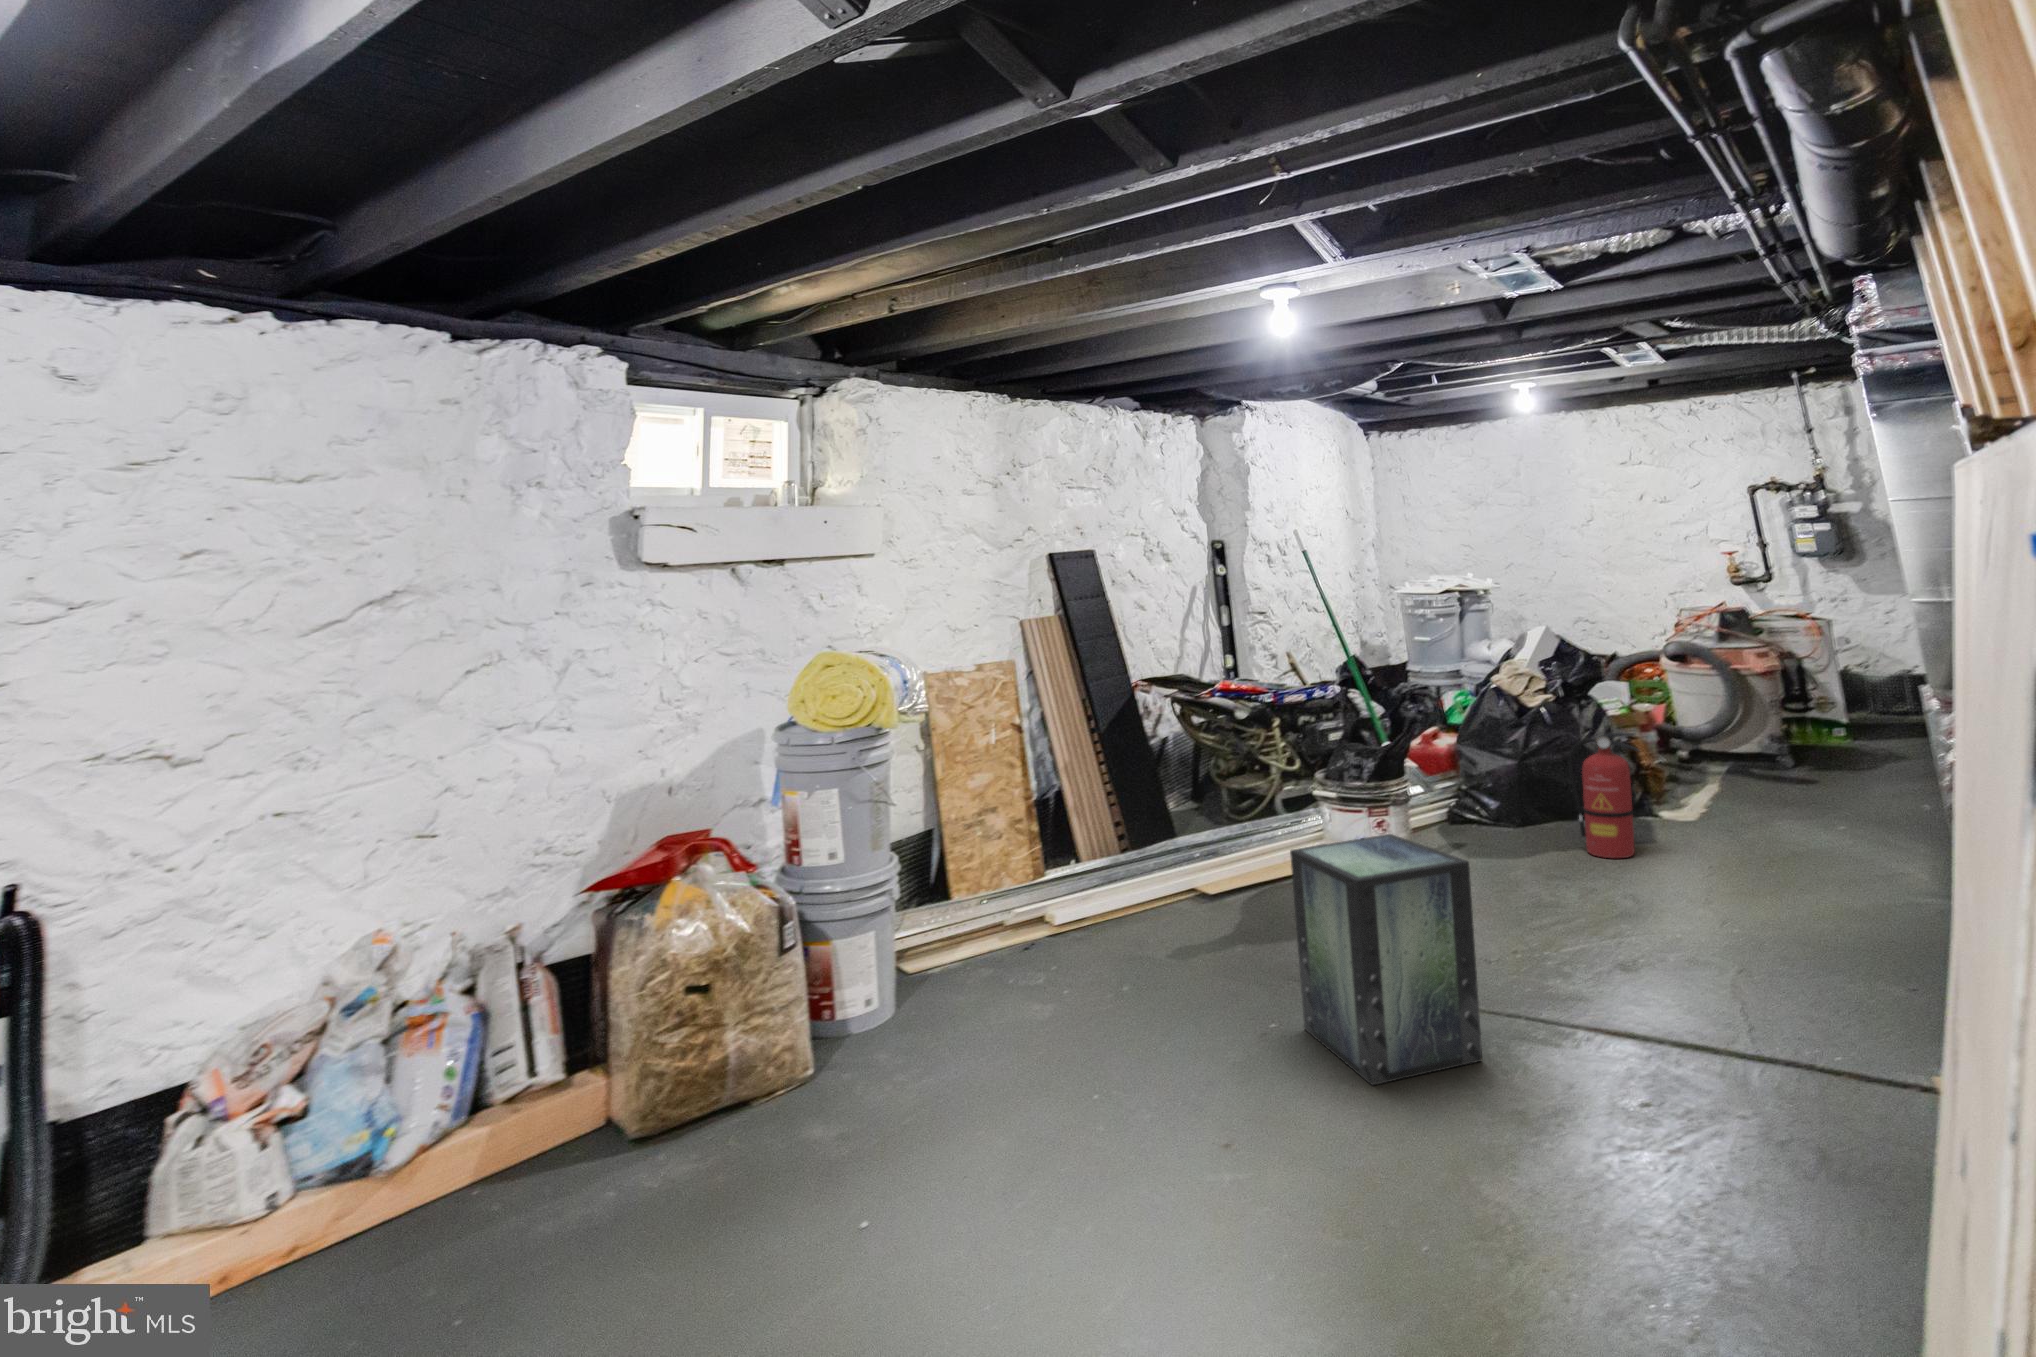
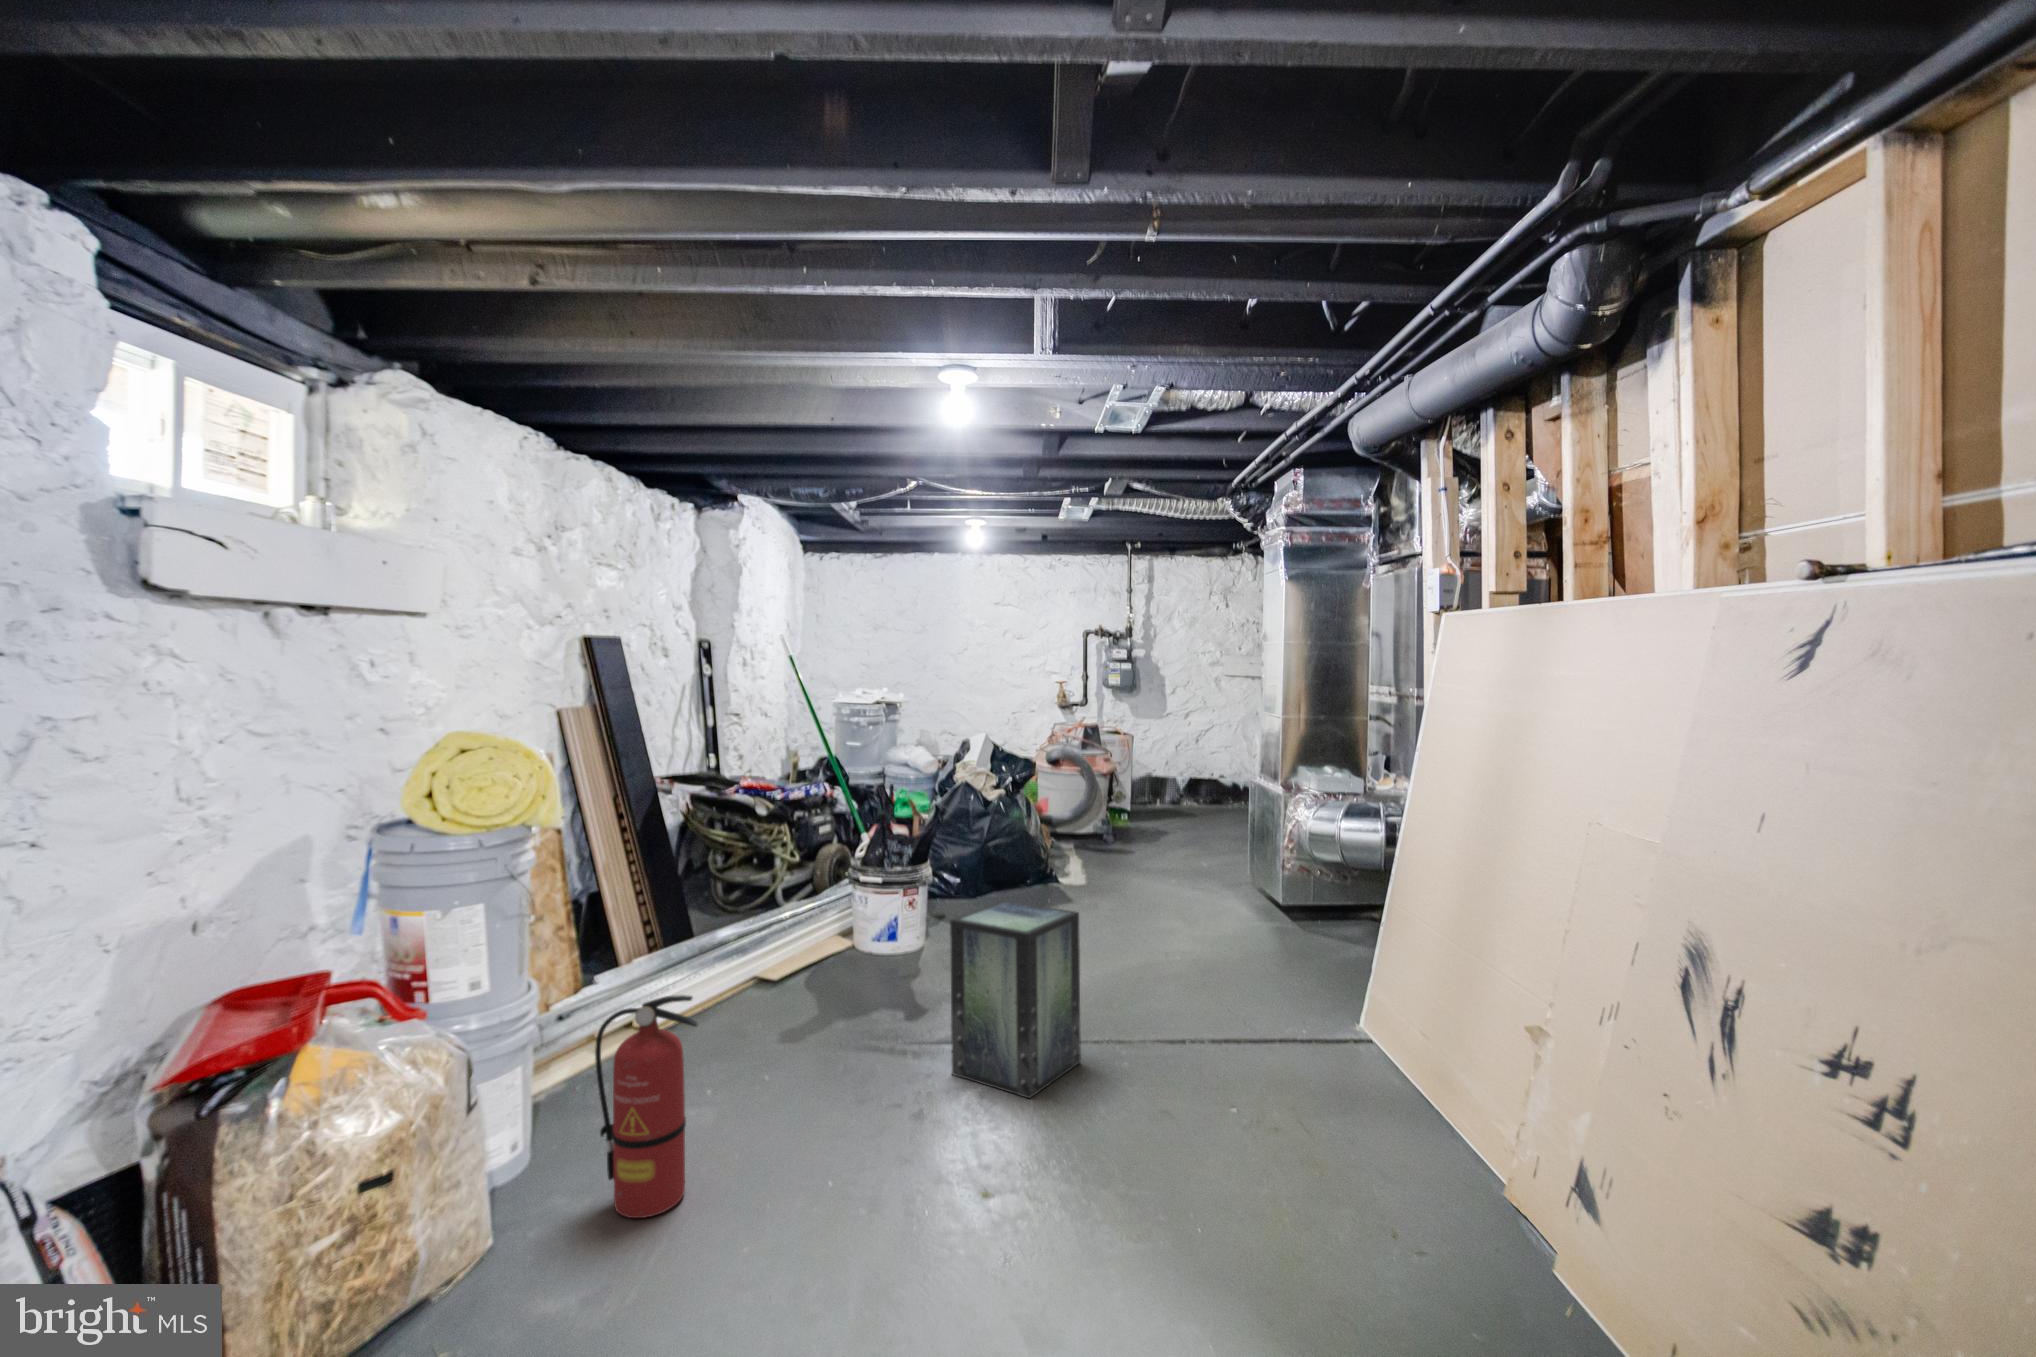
fire extinguisher: present [1569,733,1639,858] -> present [595,995,698,1218]

